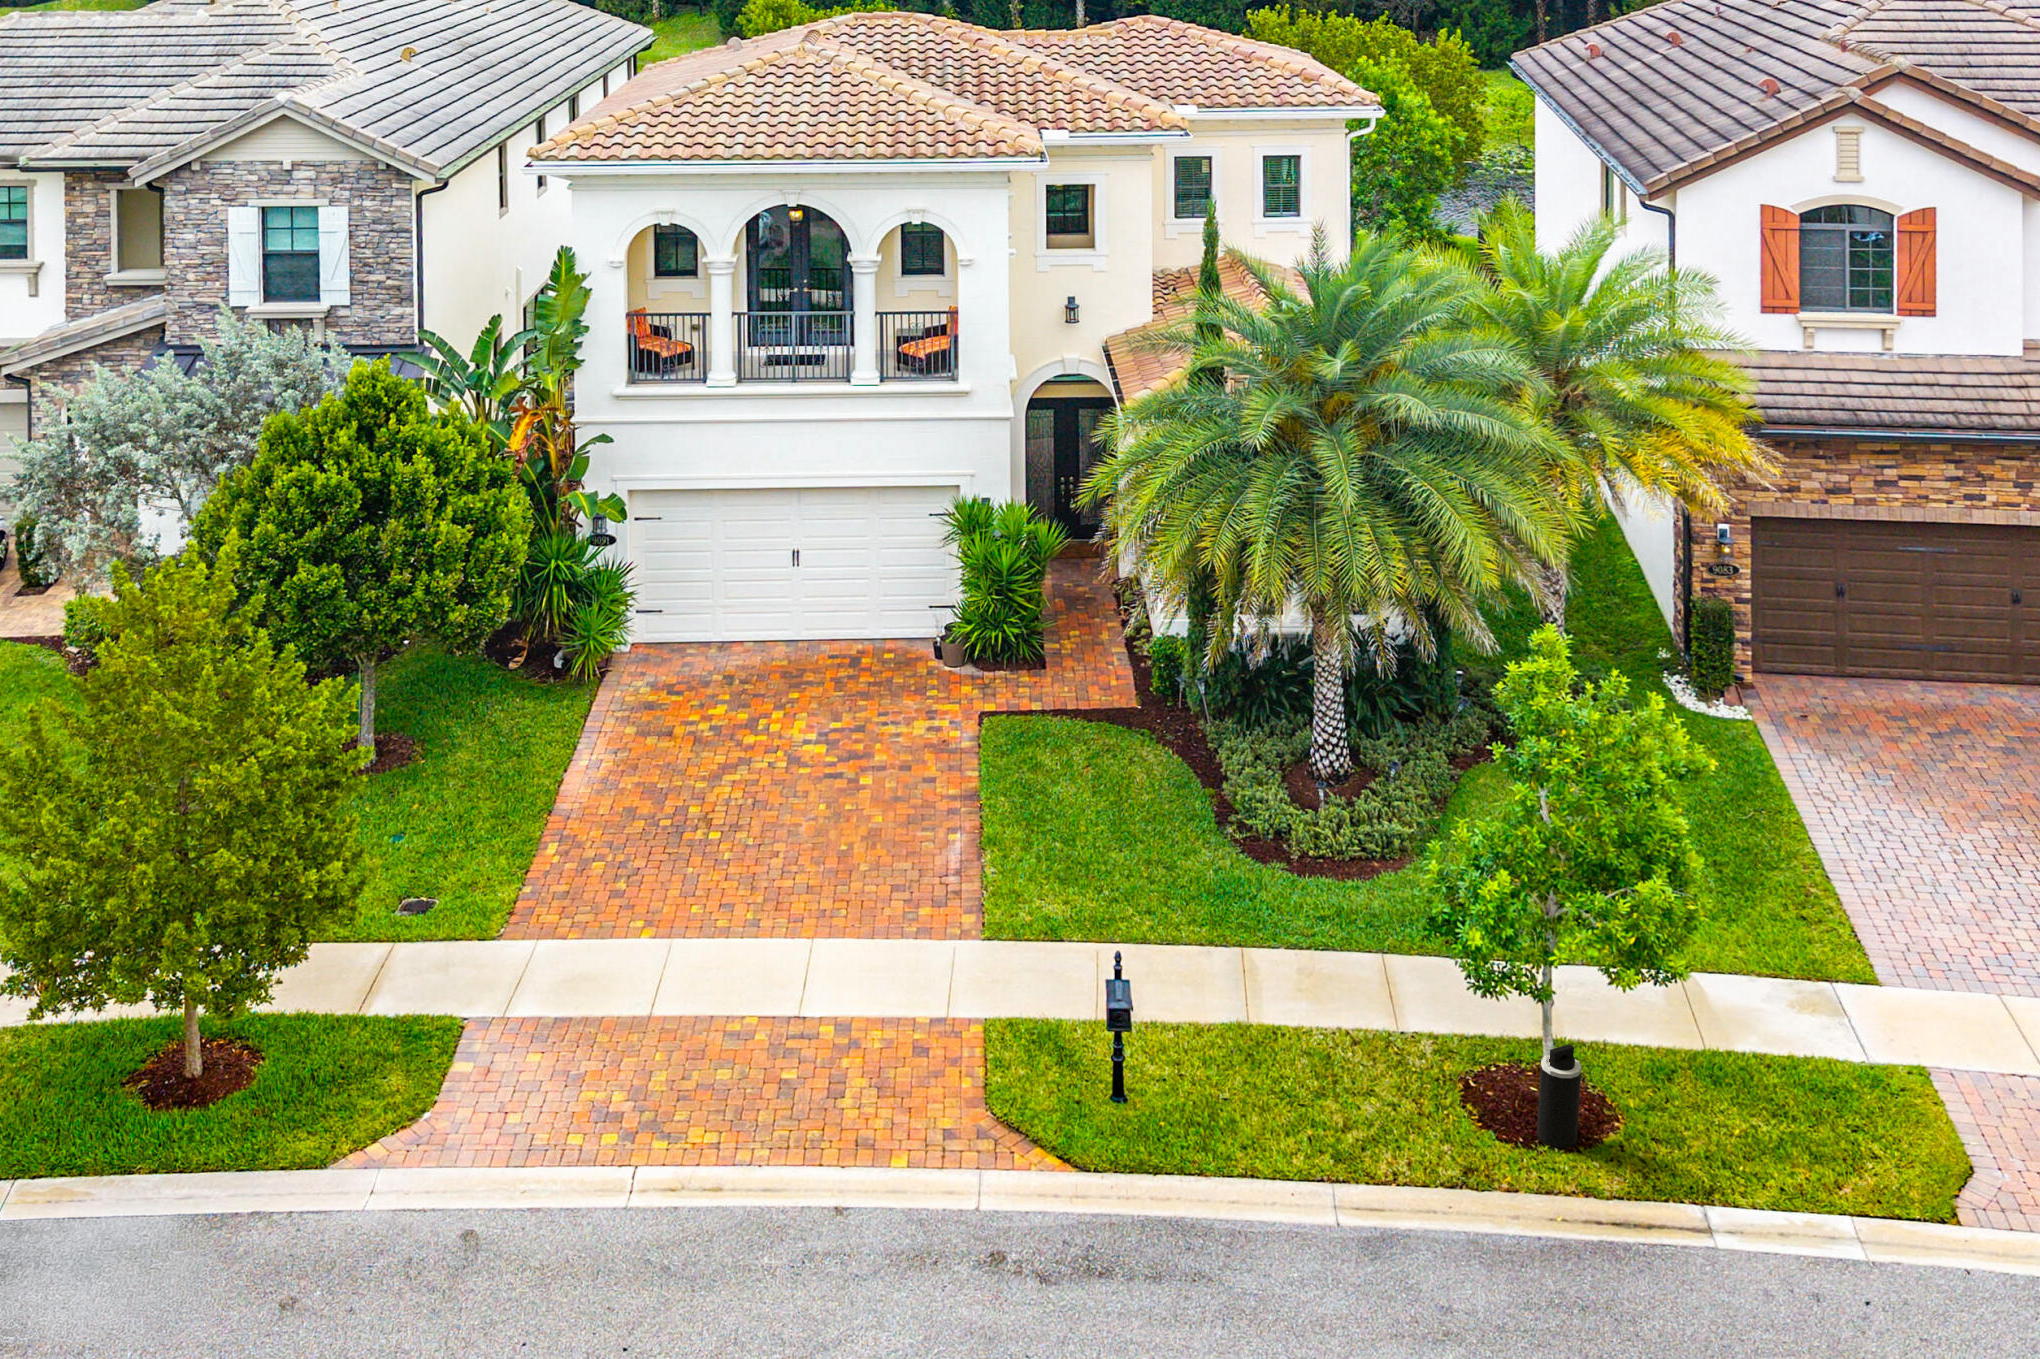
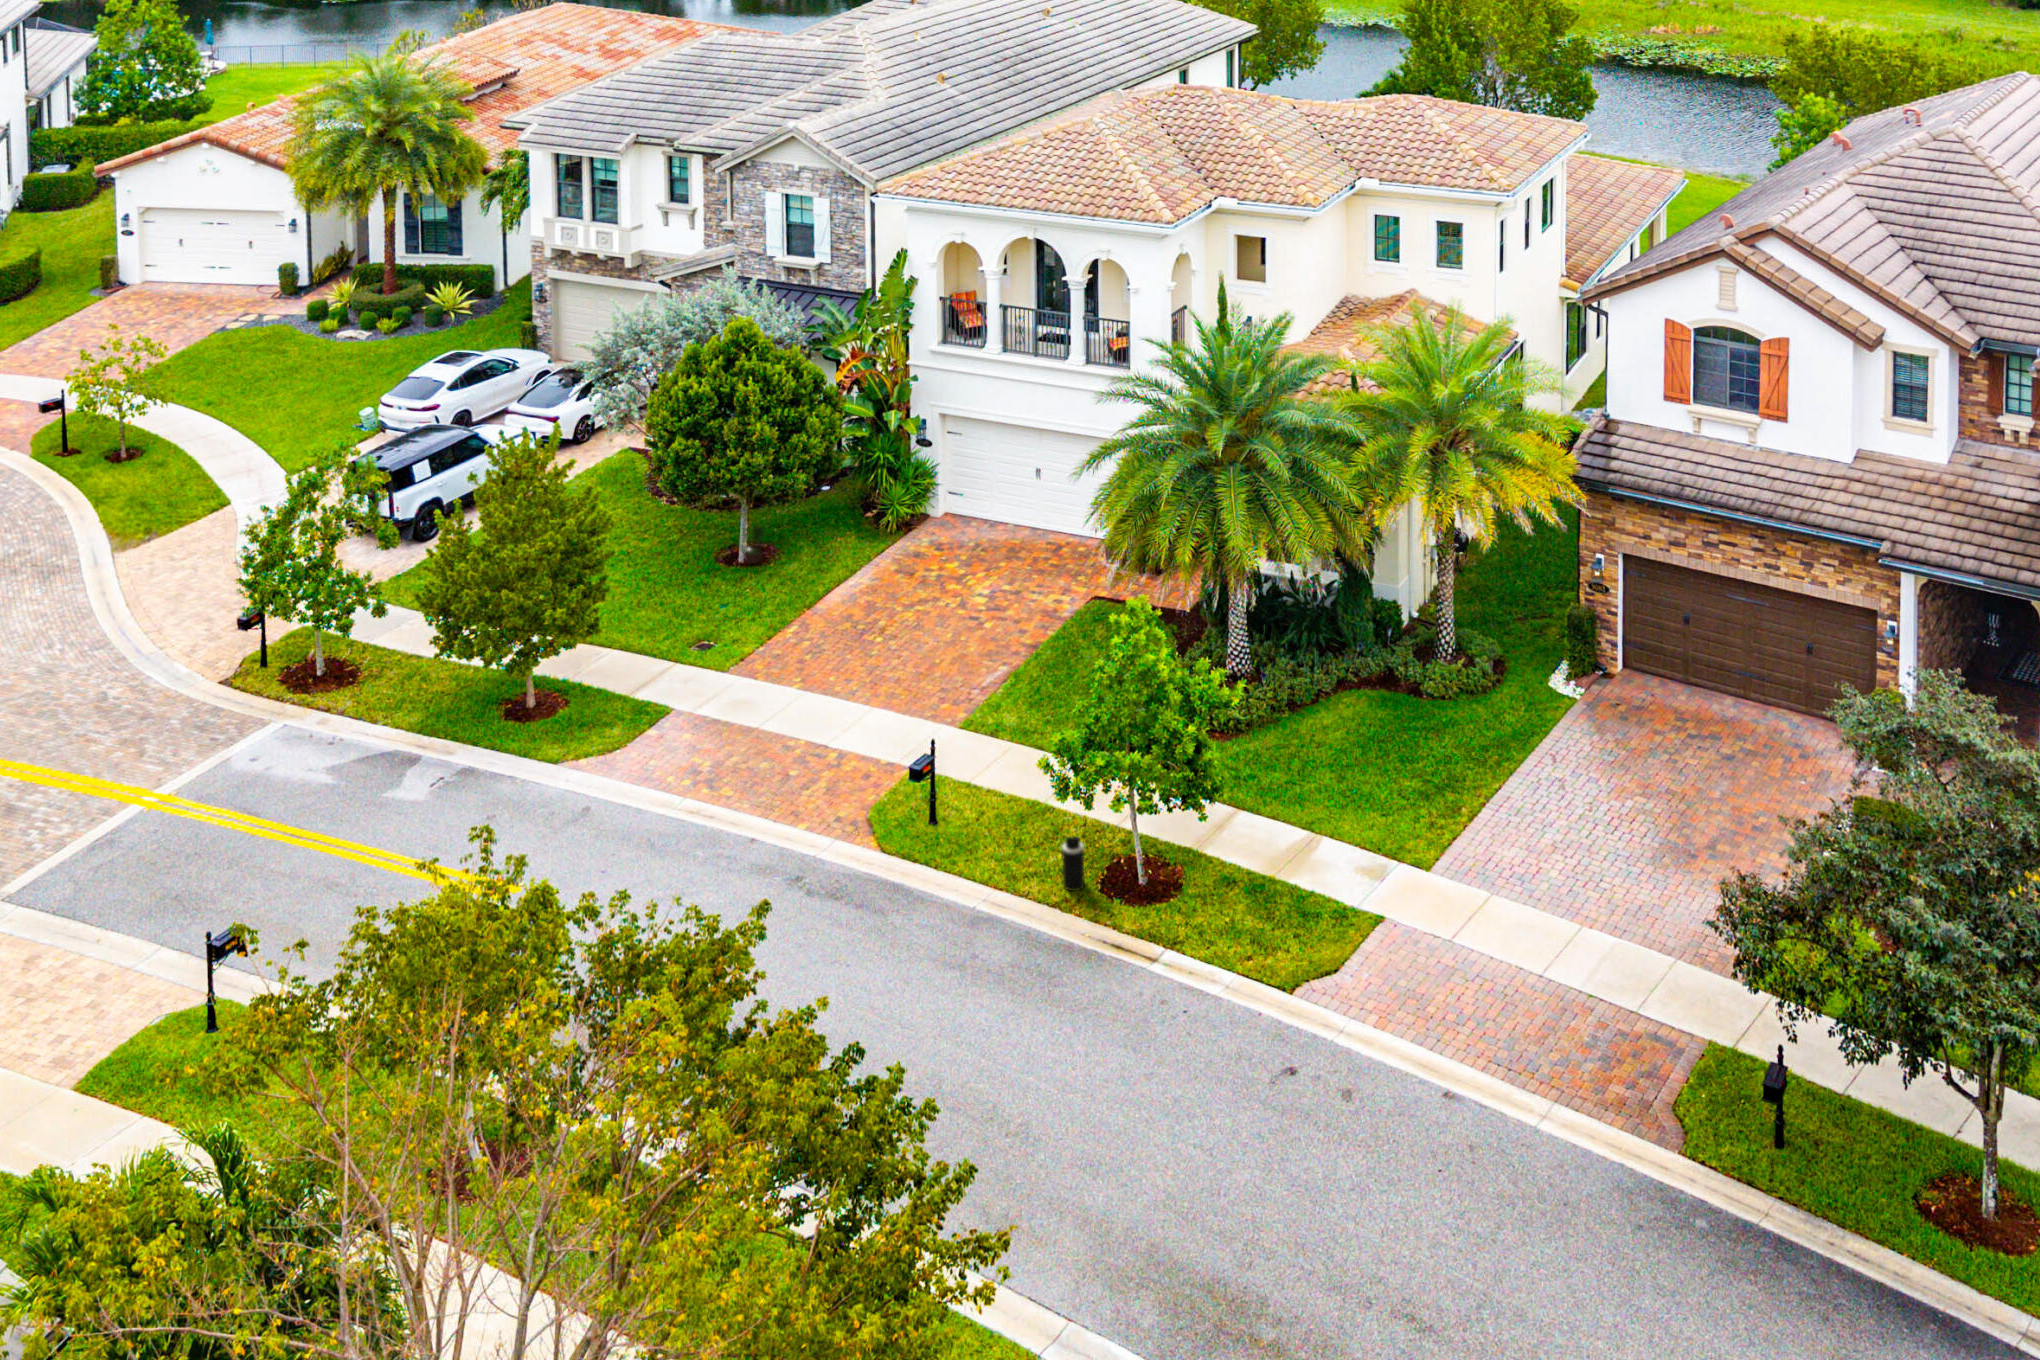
potted tree: none [379,691,423,765] -> present [744,526,766,564]

